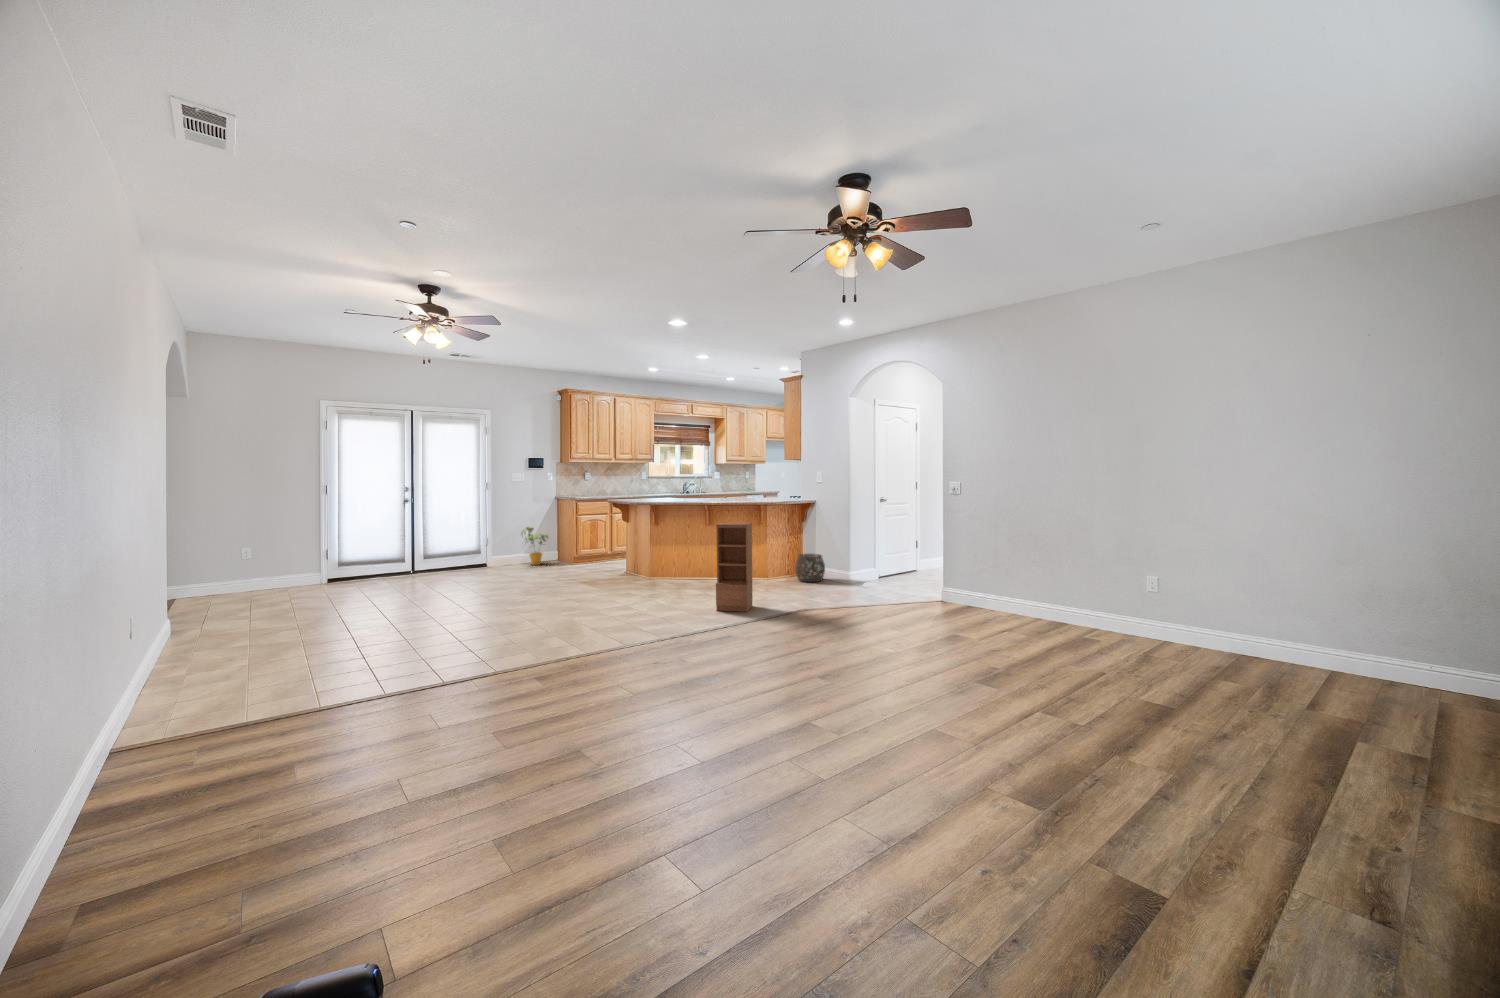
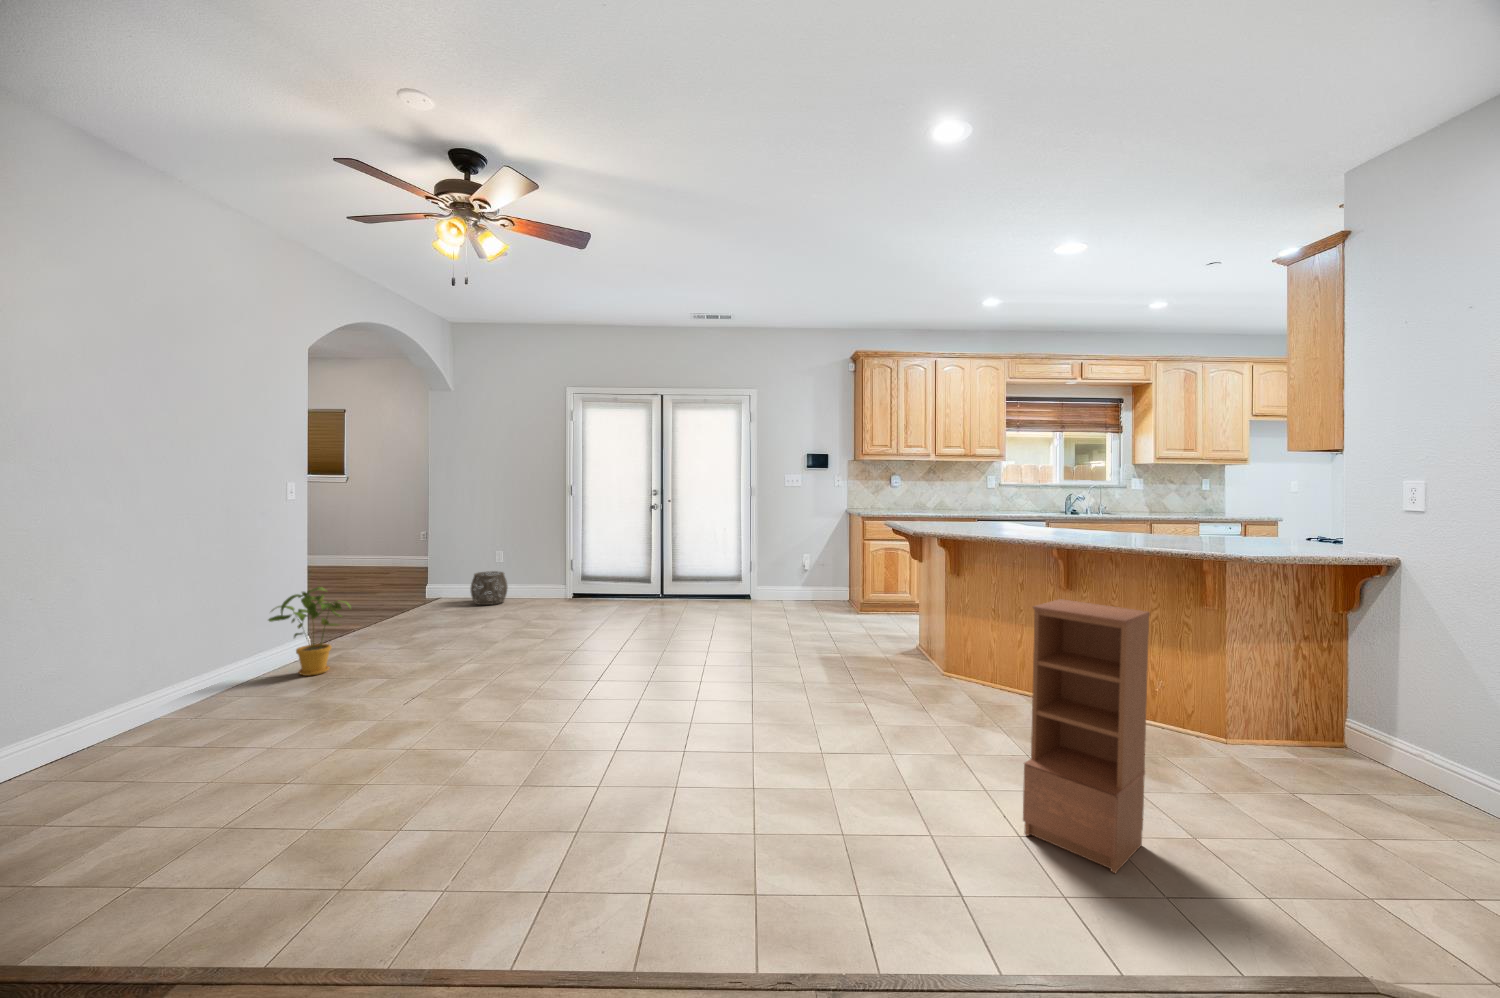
house plant: present [522,526,548,565] -> present [268,587,351,676]
woven basket: present [795,554,825,582] -> present [470,571,508,605]

